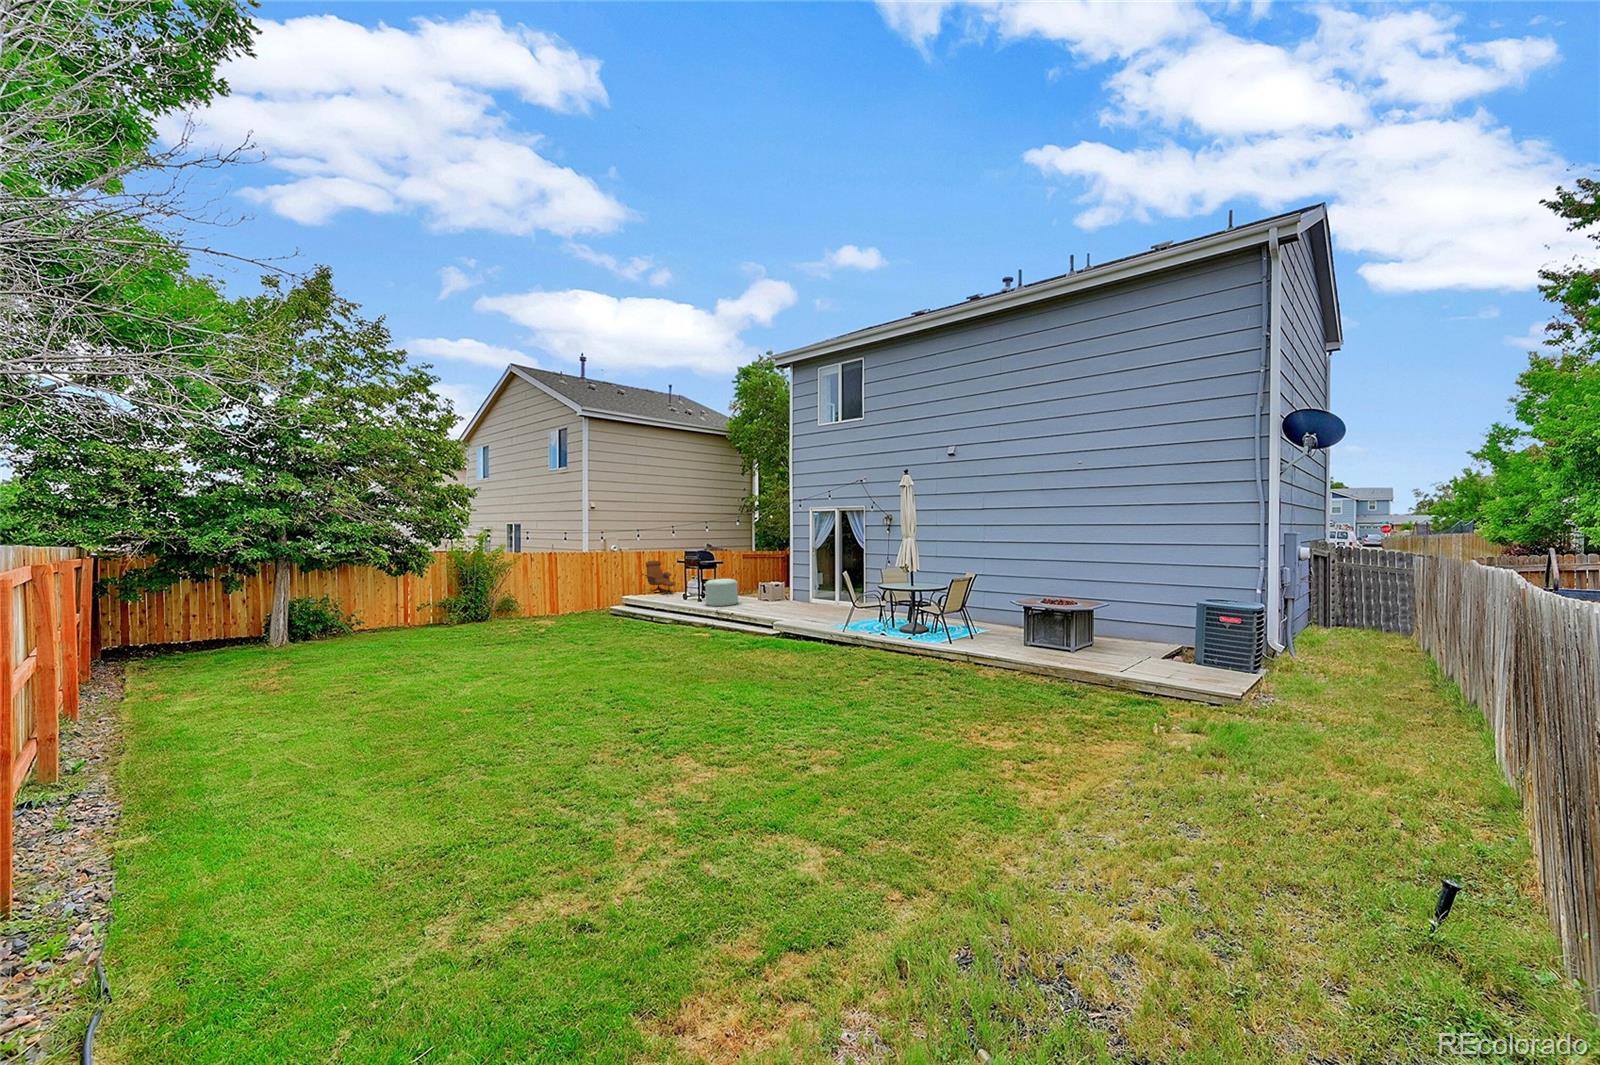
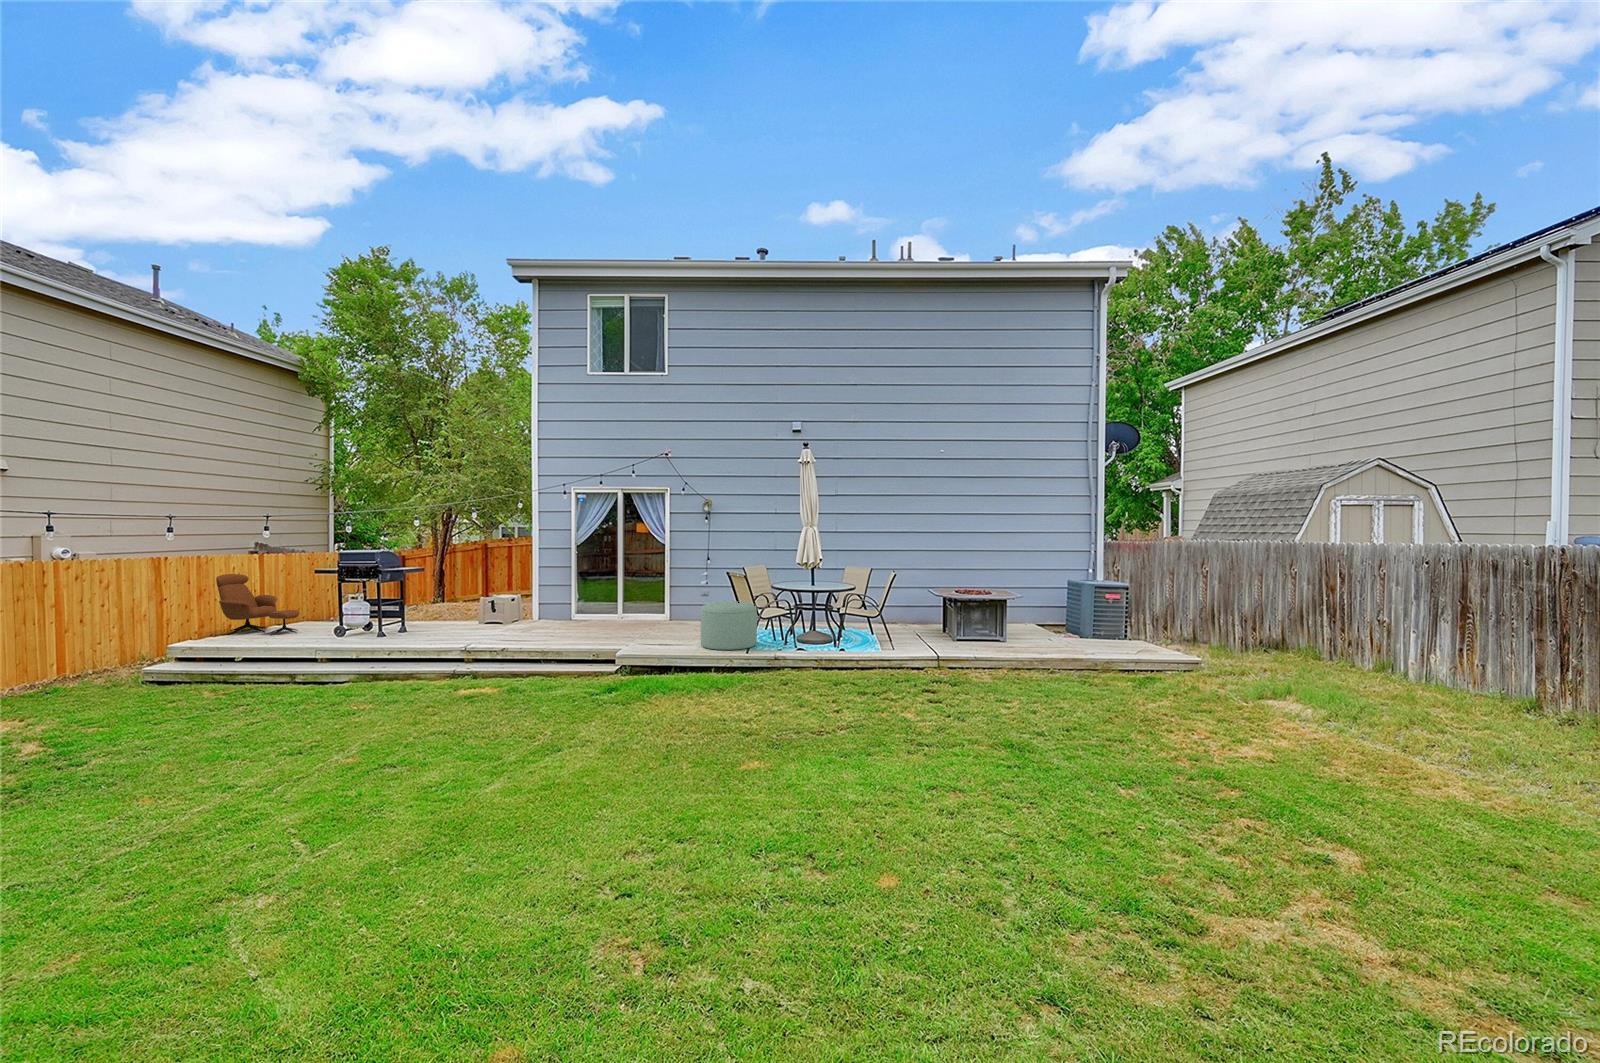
ottoman: present [705,579,738,606] -> present [701,601,757,650]

